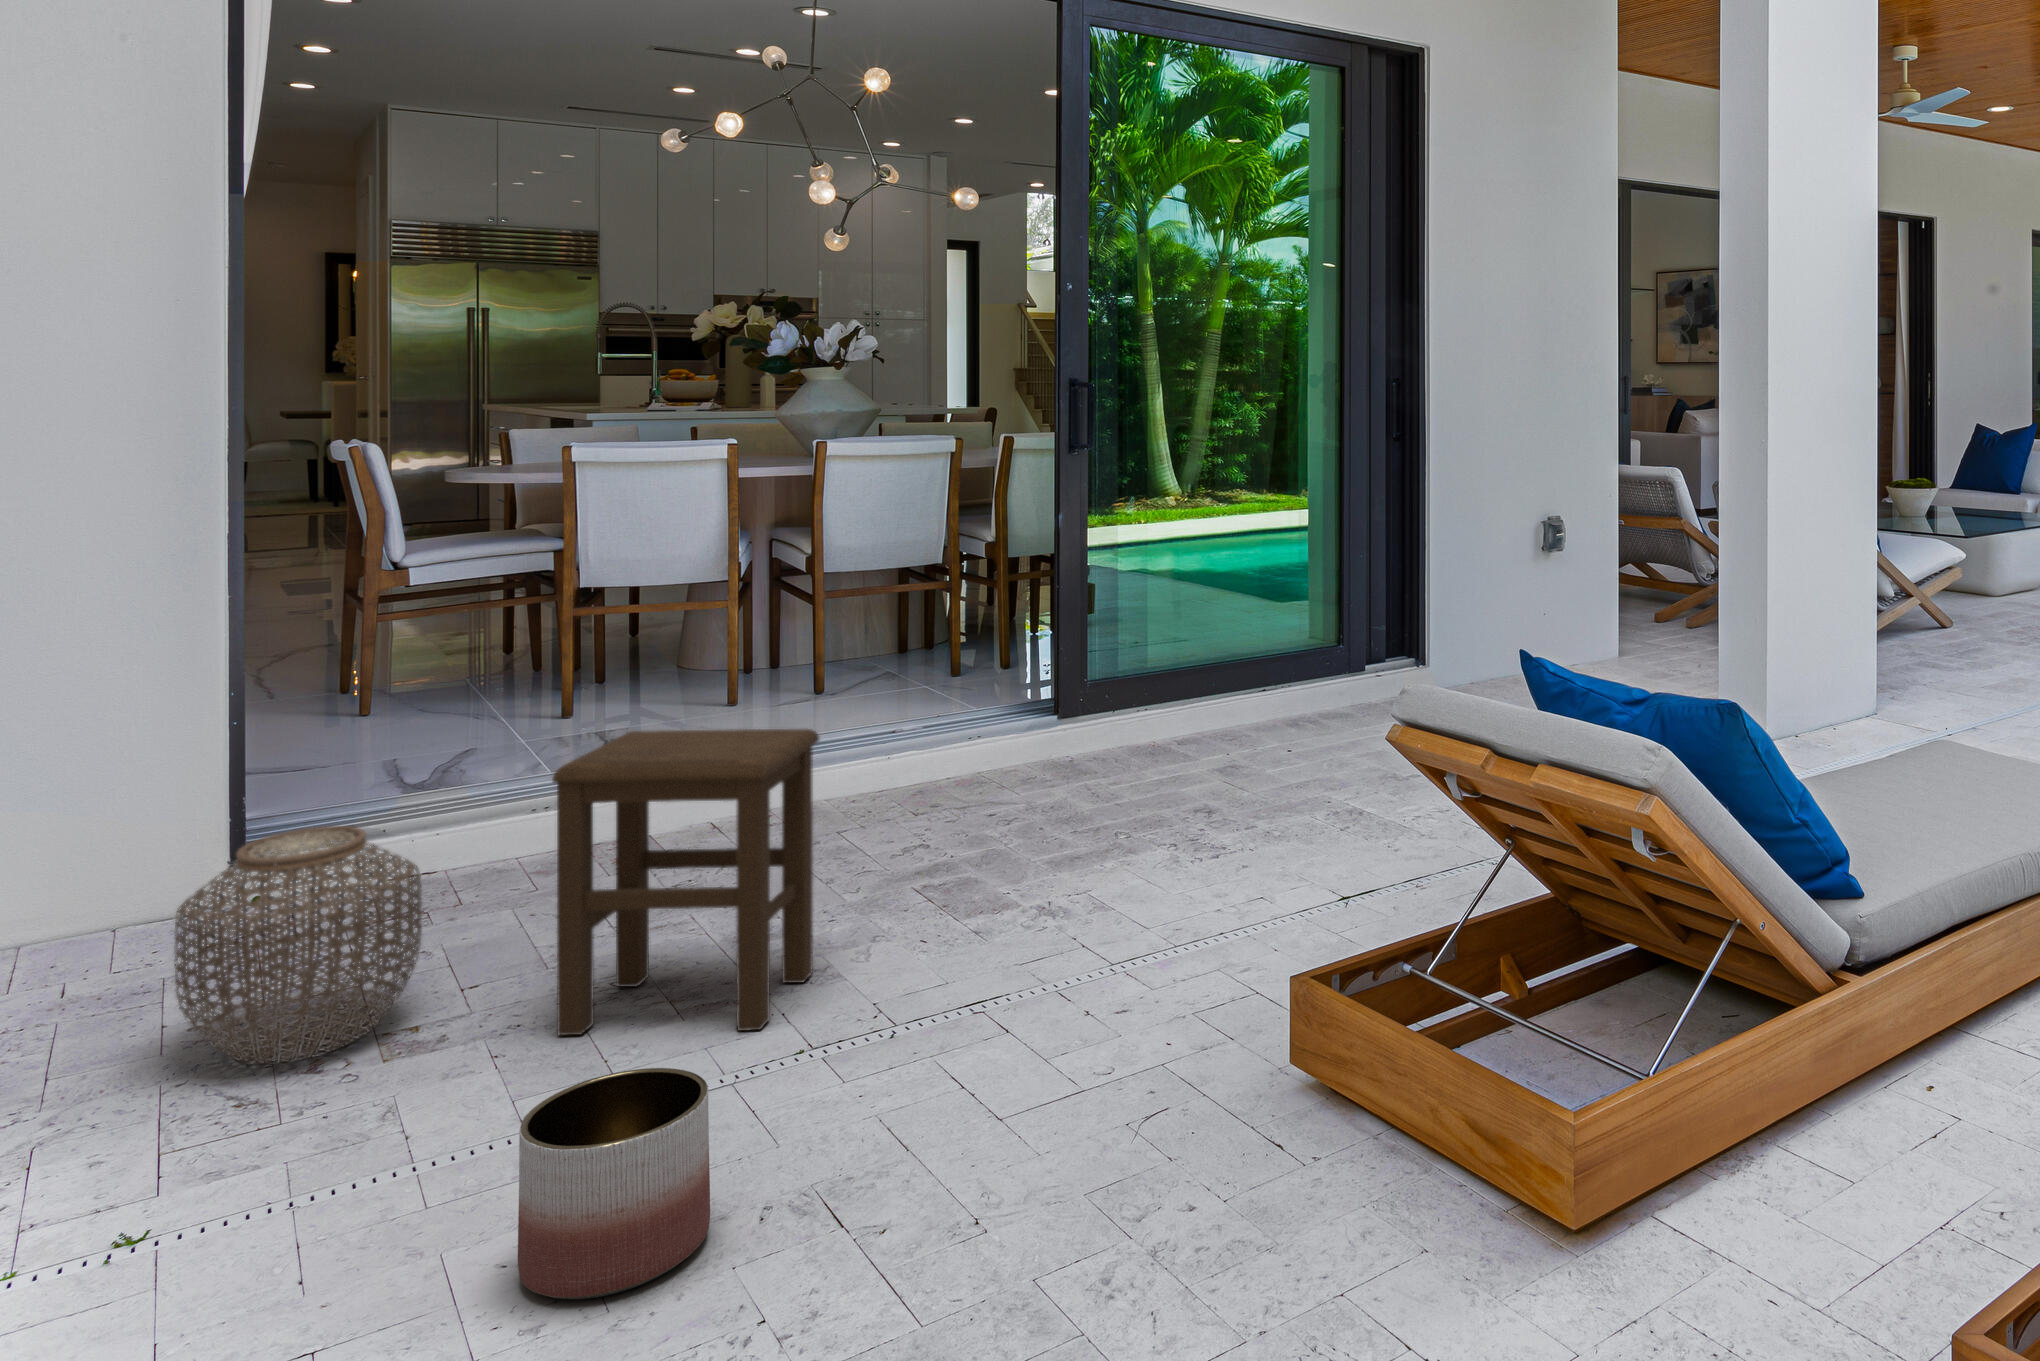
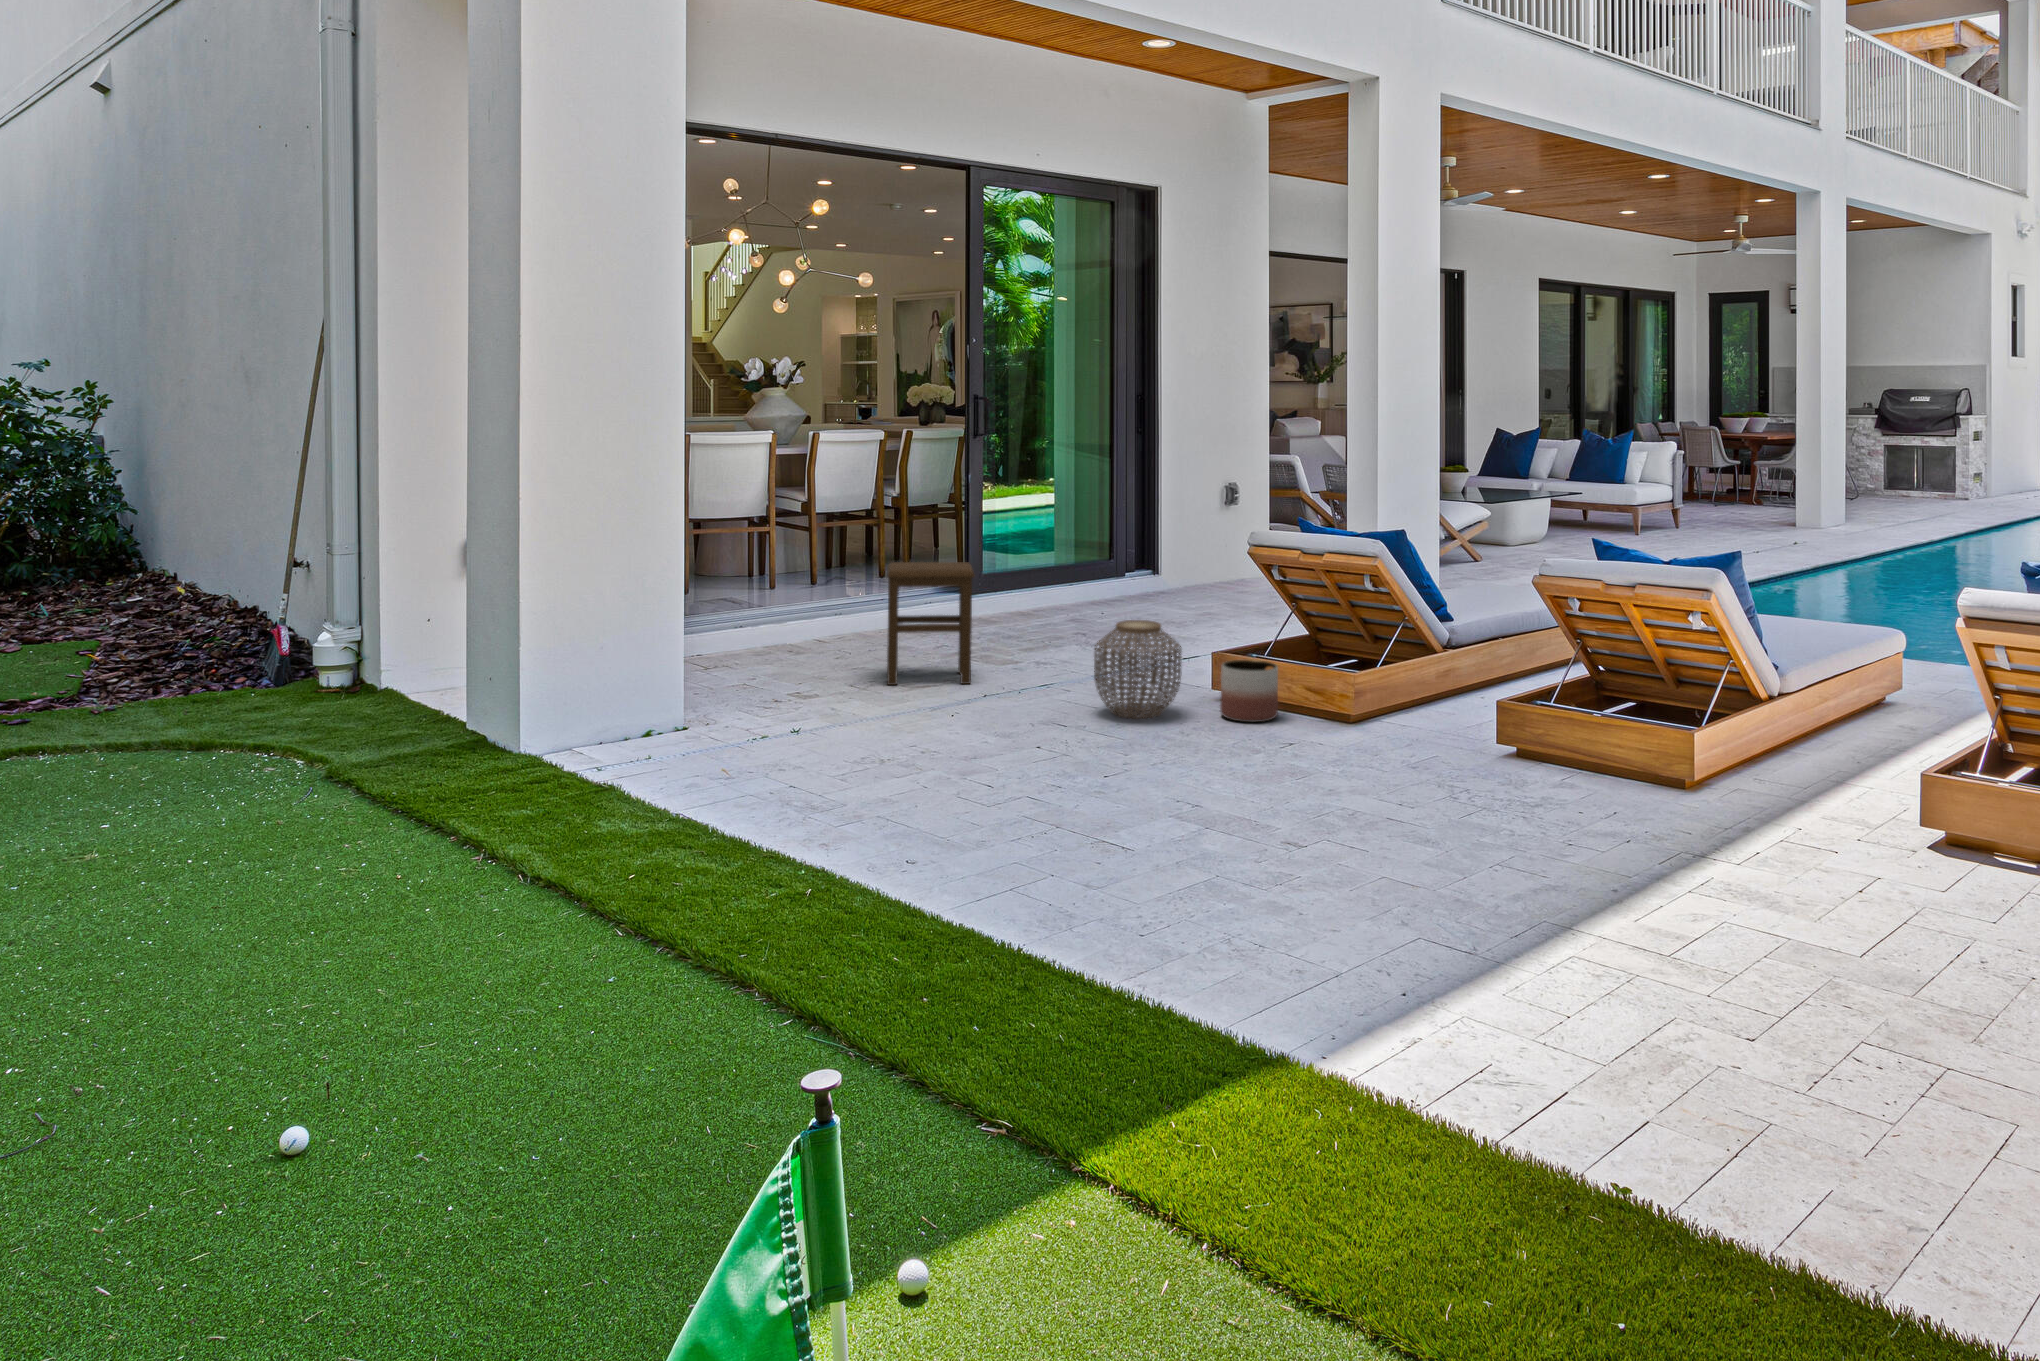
woven basket: present [175,826,422,1063] -> present [1094,620,1181,719]
planter: present [518,1068,710,1299] -> present [1220,660,1278,722]

